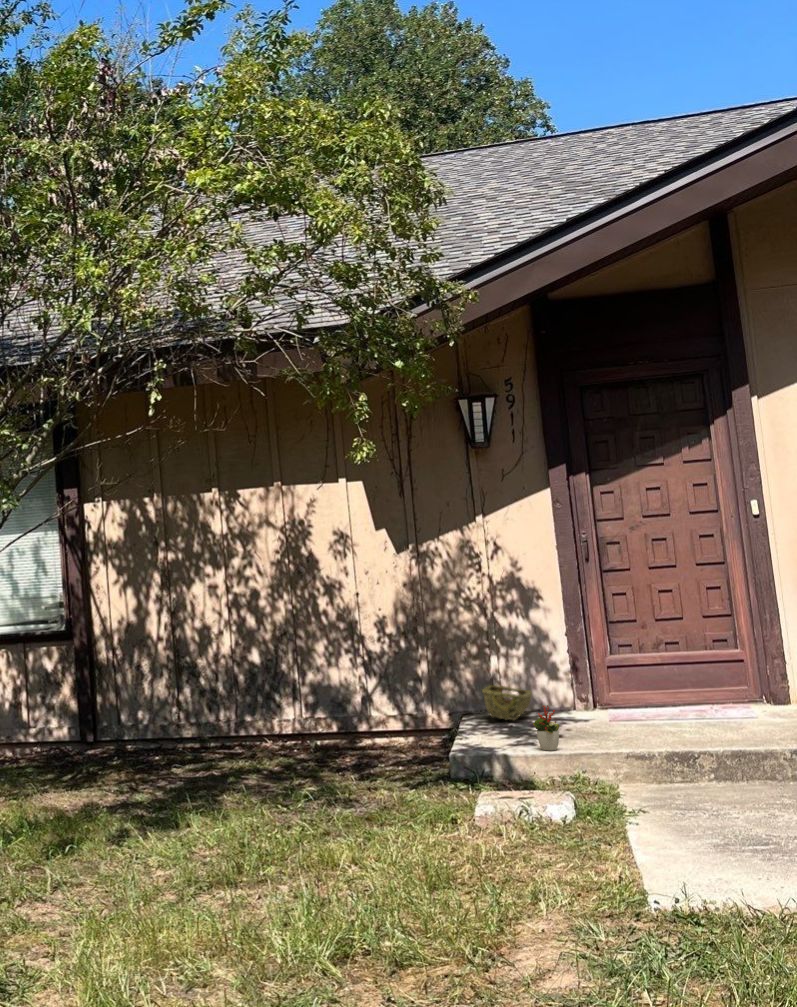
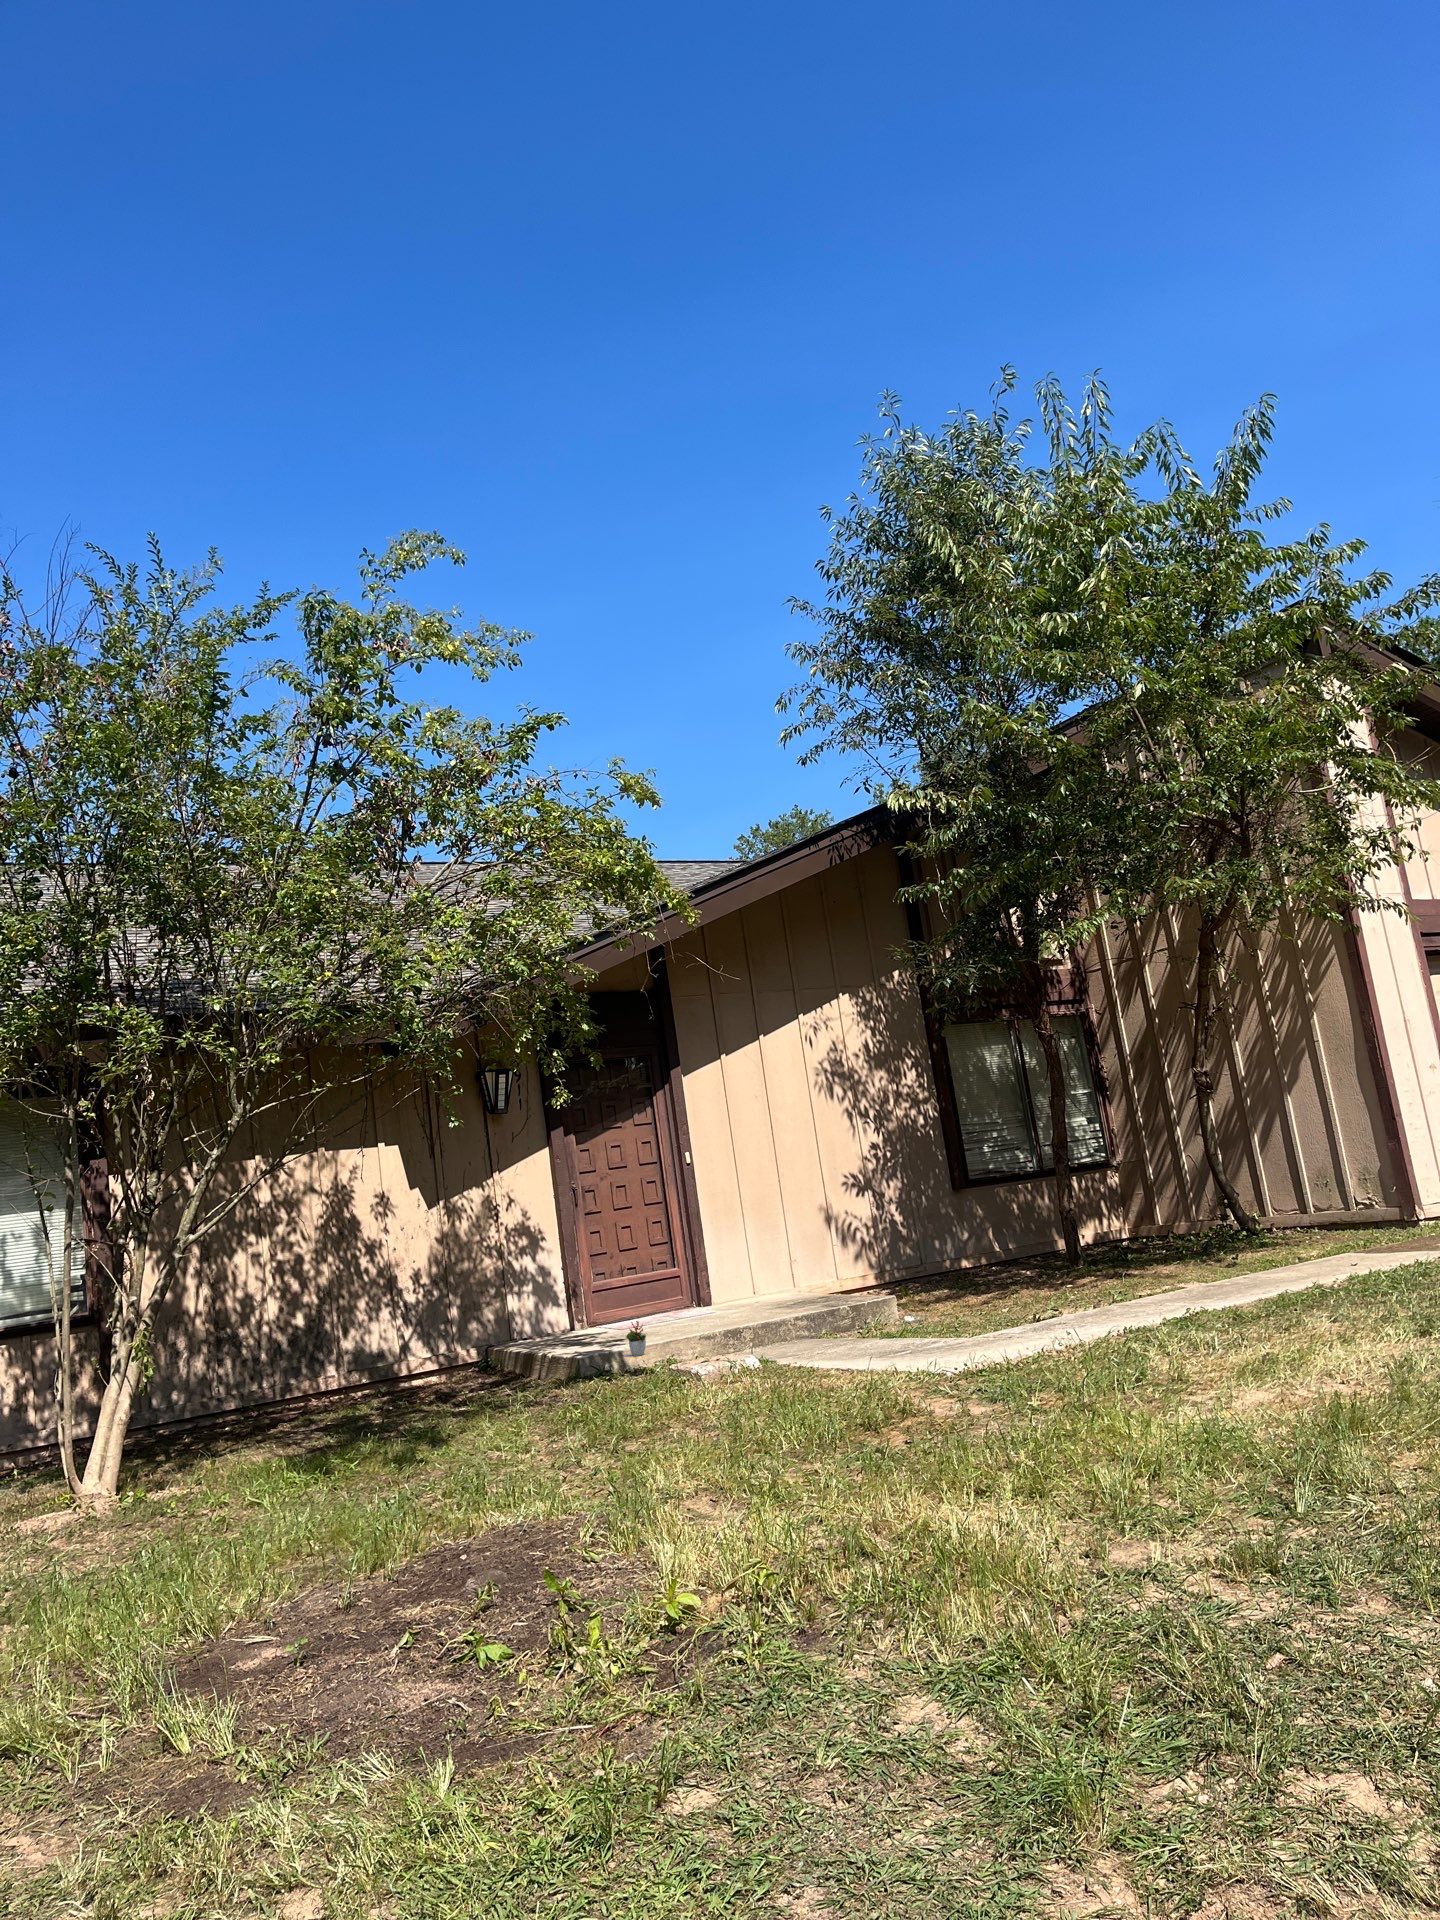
woven basket: present [482,685,532,720] -> none [512,1319,563,1346]

